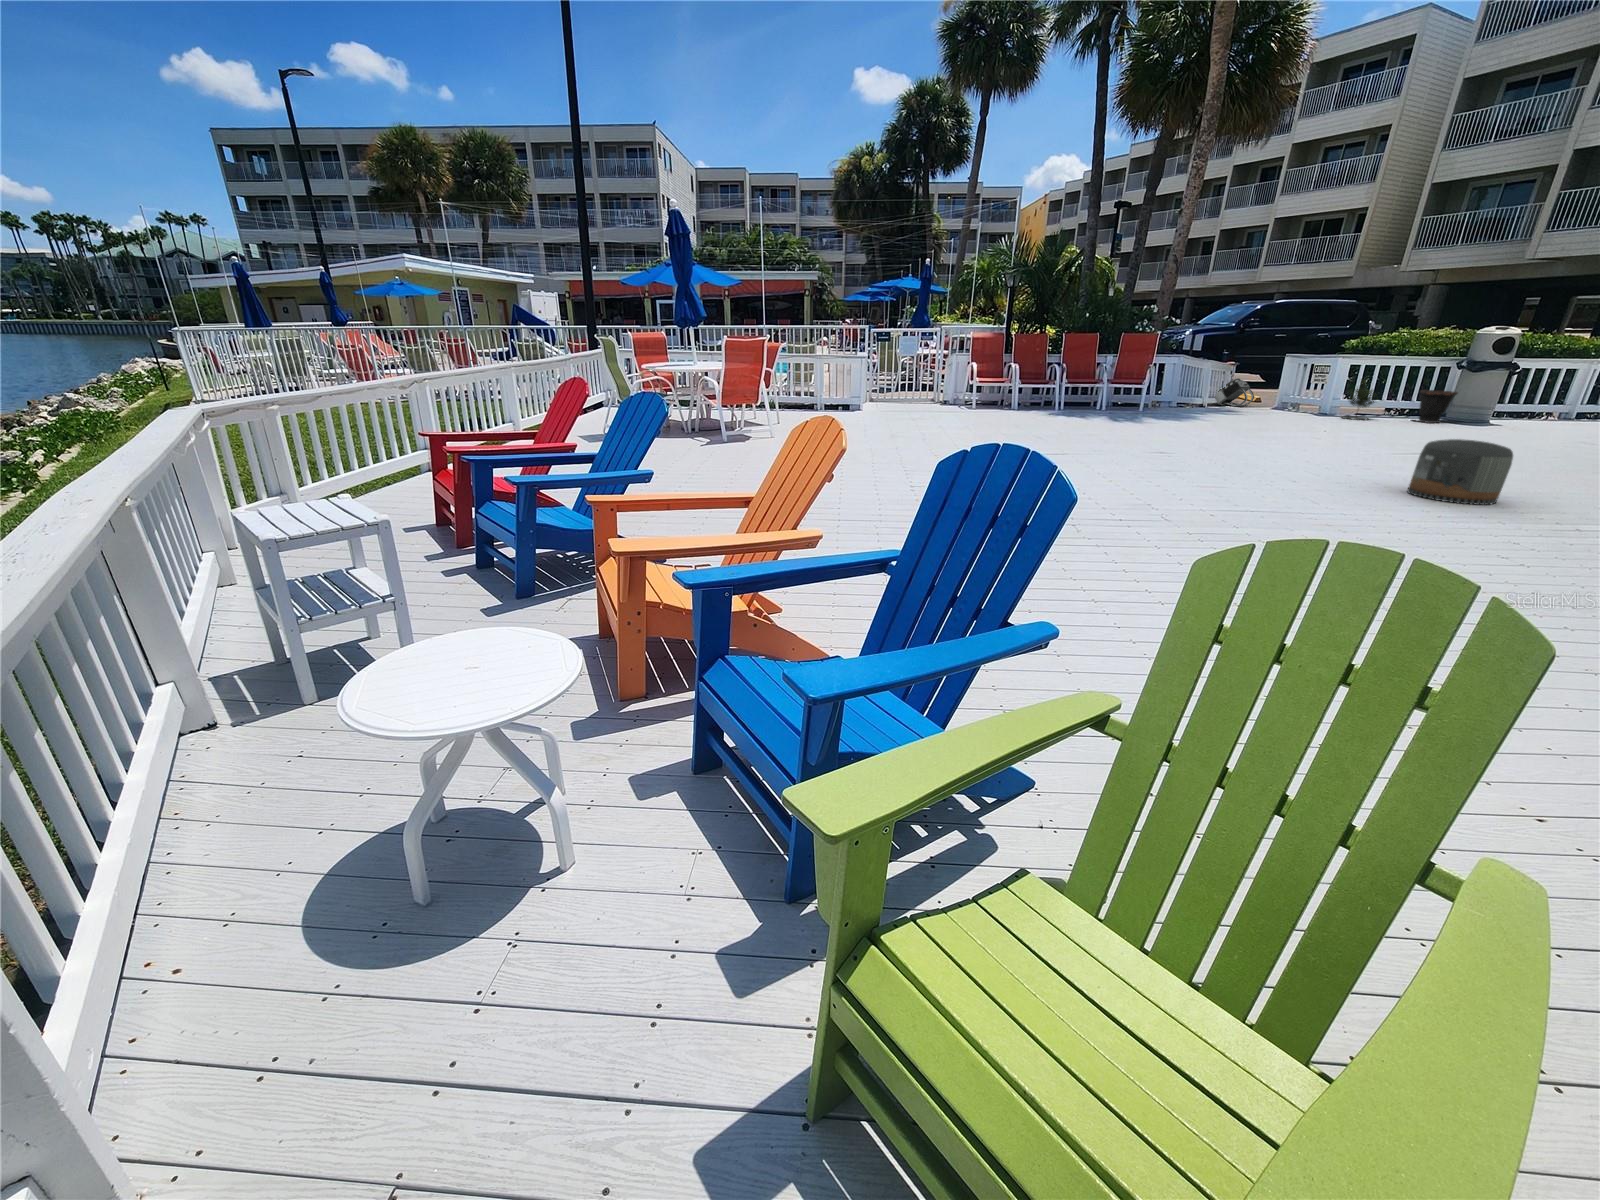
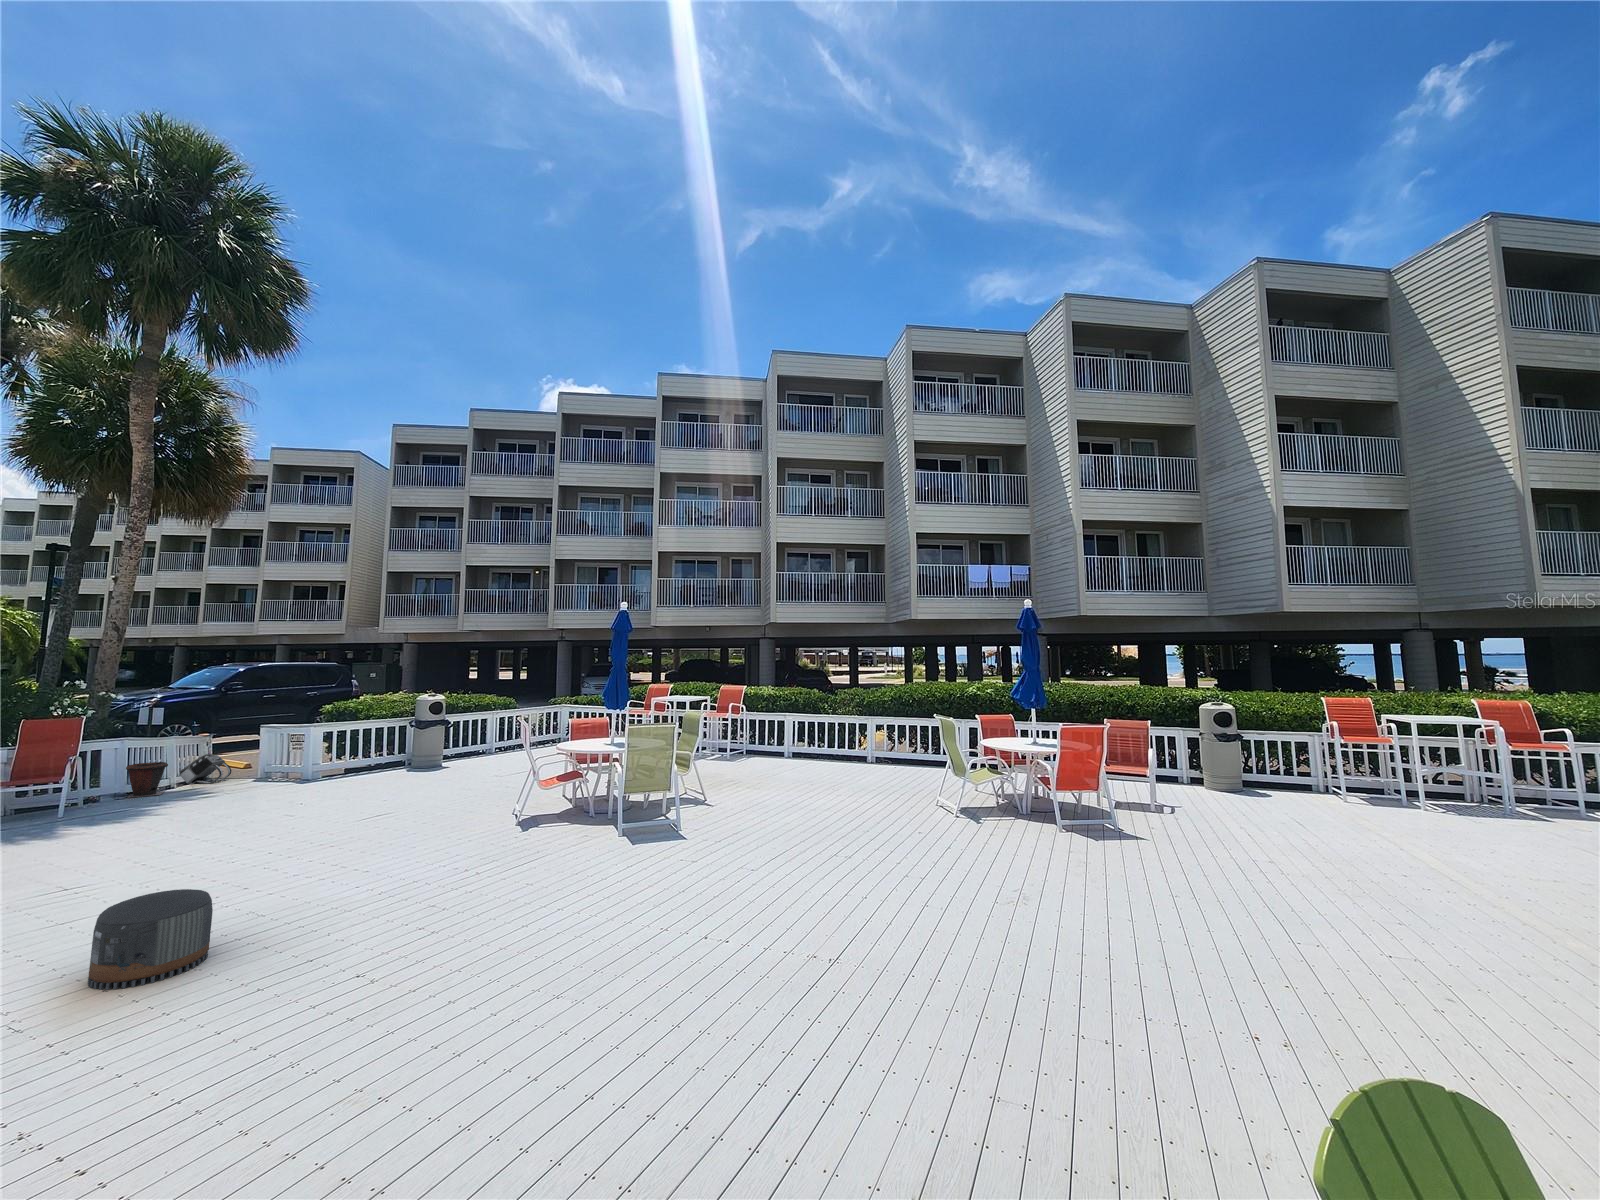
potted tree: present [1341,381,1375,420] -> none [322,742,353,783]
bucket: present [1418,390,1458,423] -> present [126,762,168,797]
pouf: present [1408,439,1513,505] -> present [88,889,213,990]

